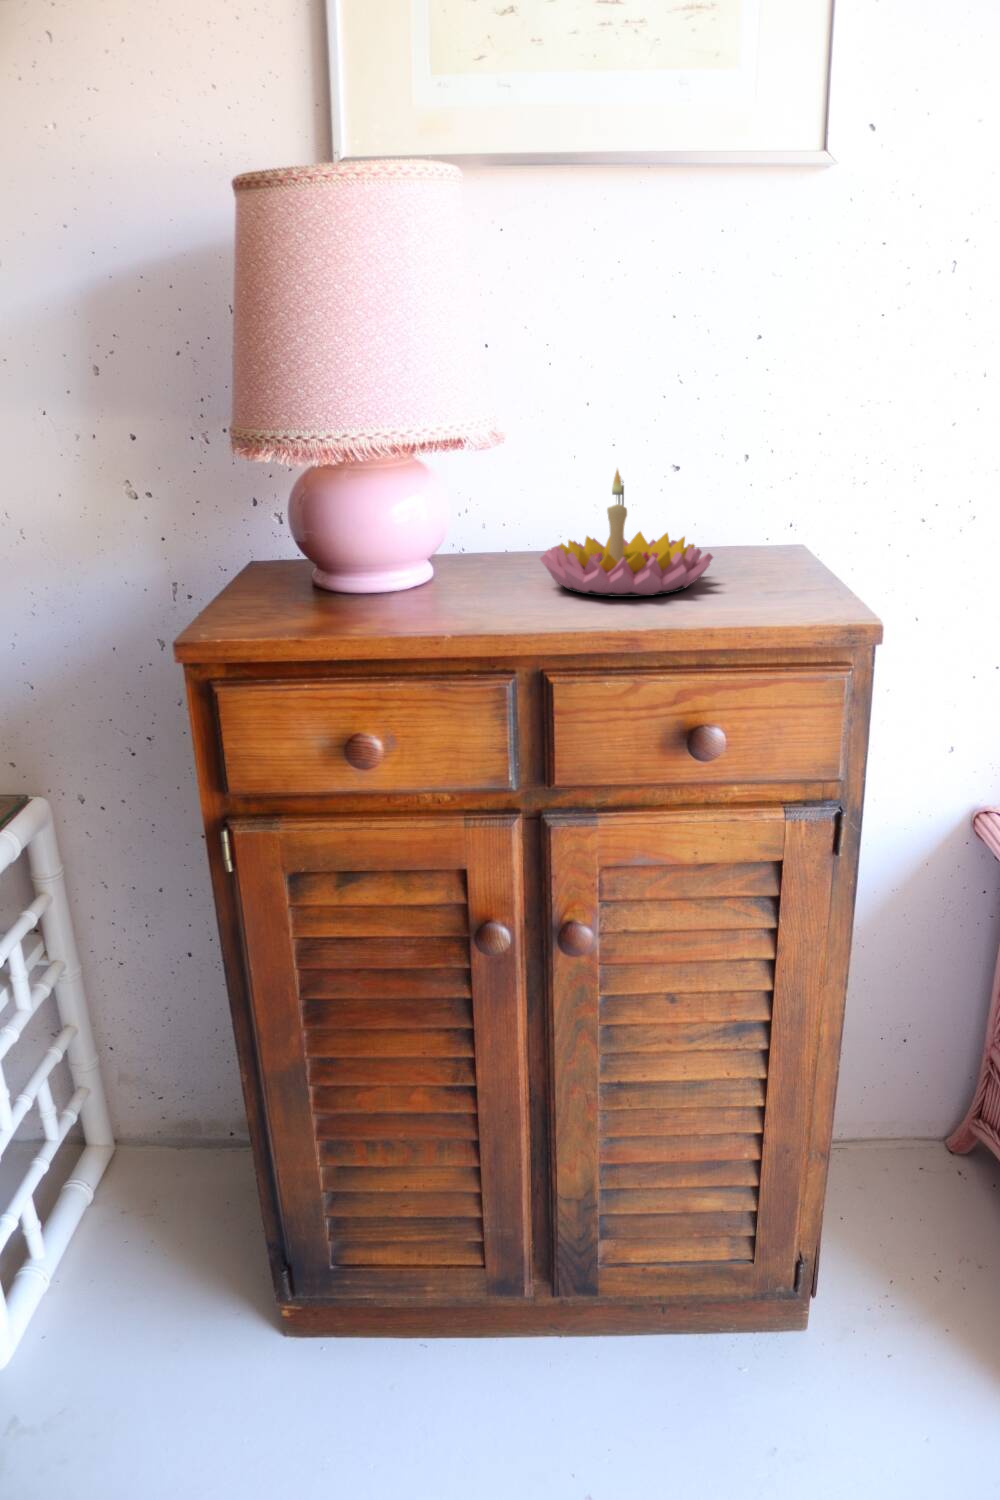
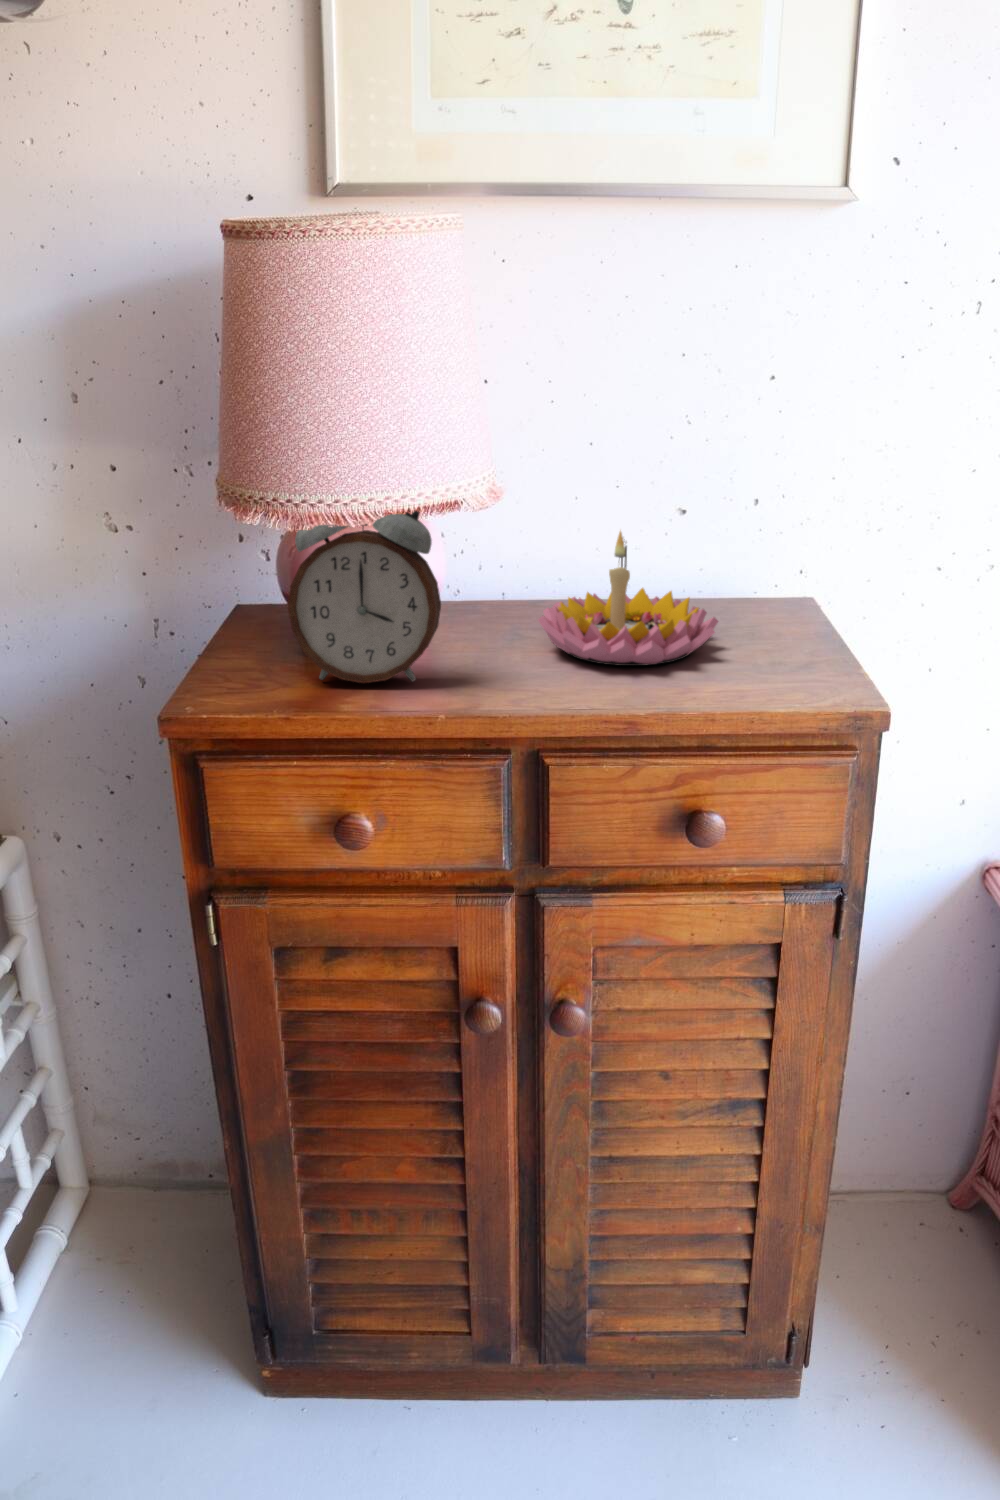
alarm clock: none [300,418,447,613] -> present [288,511,441,683]

